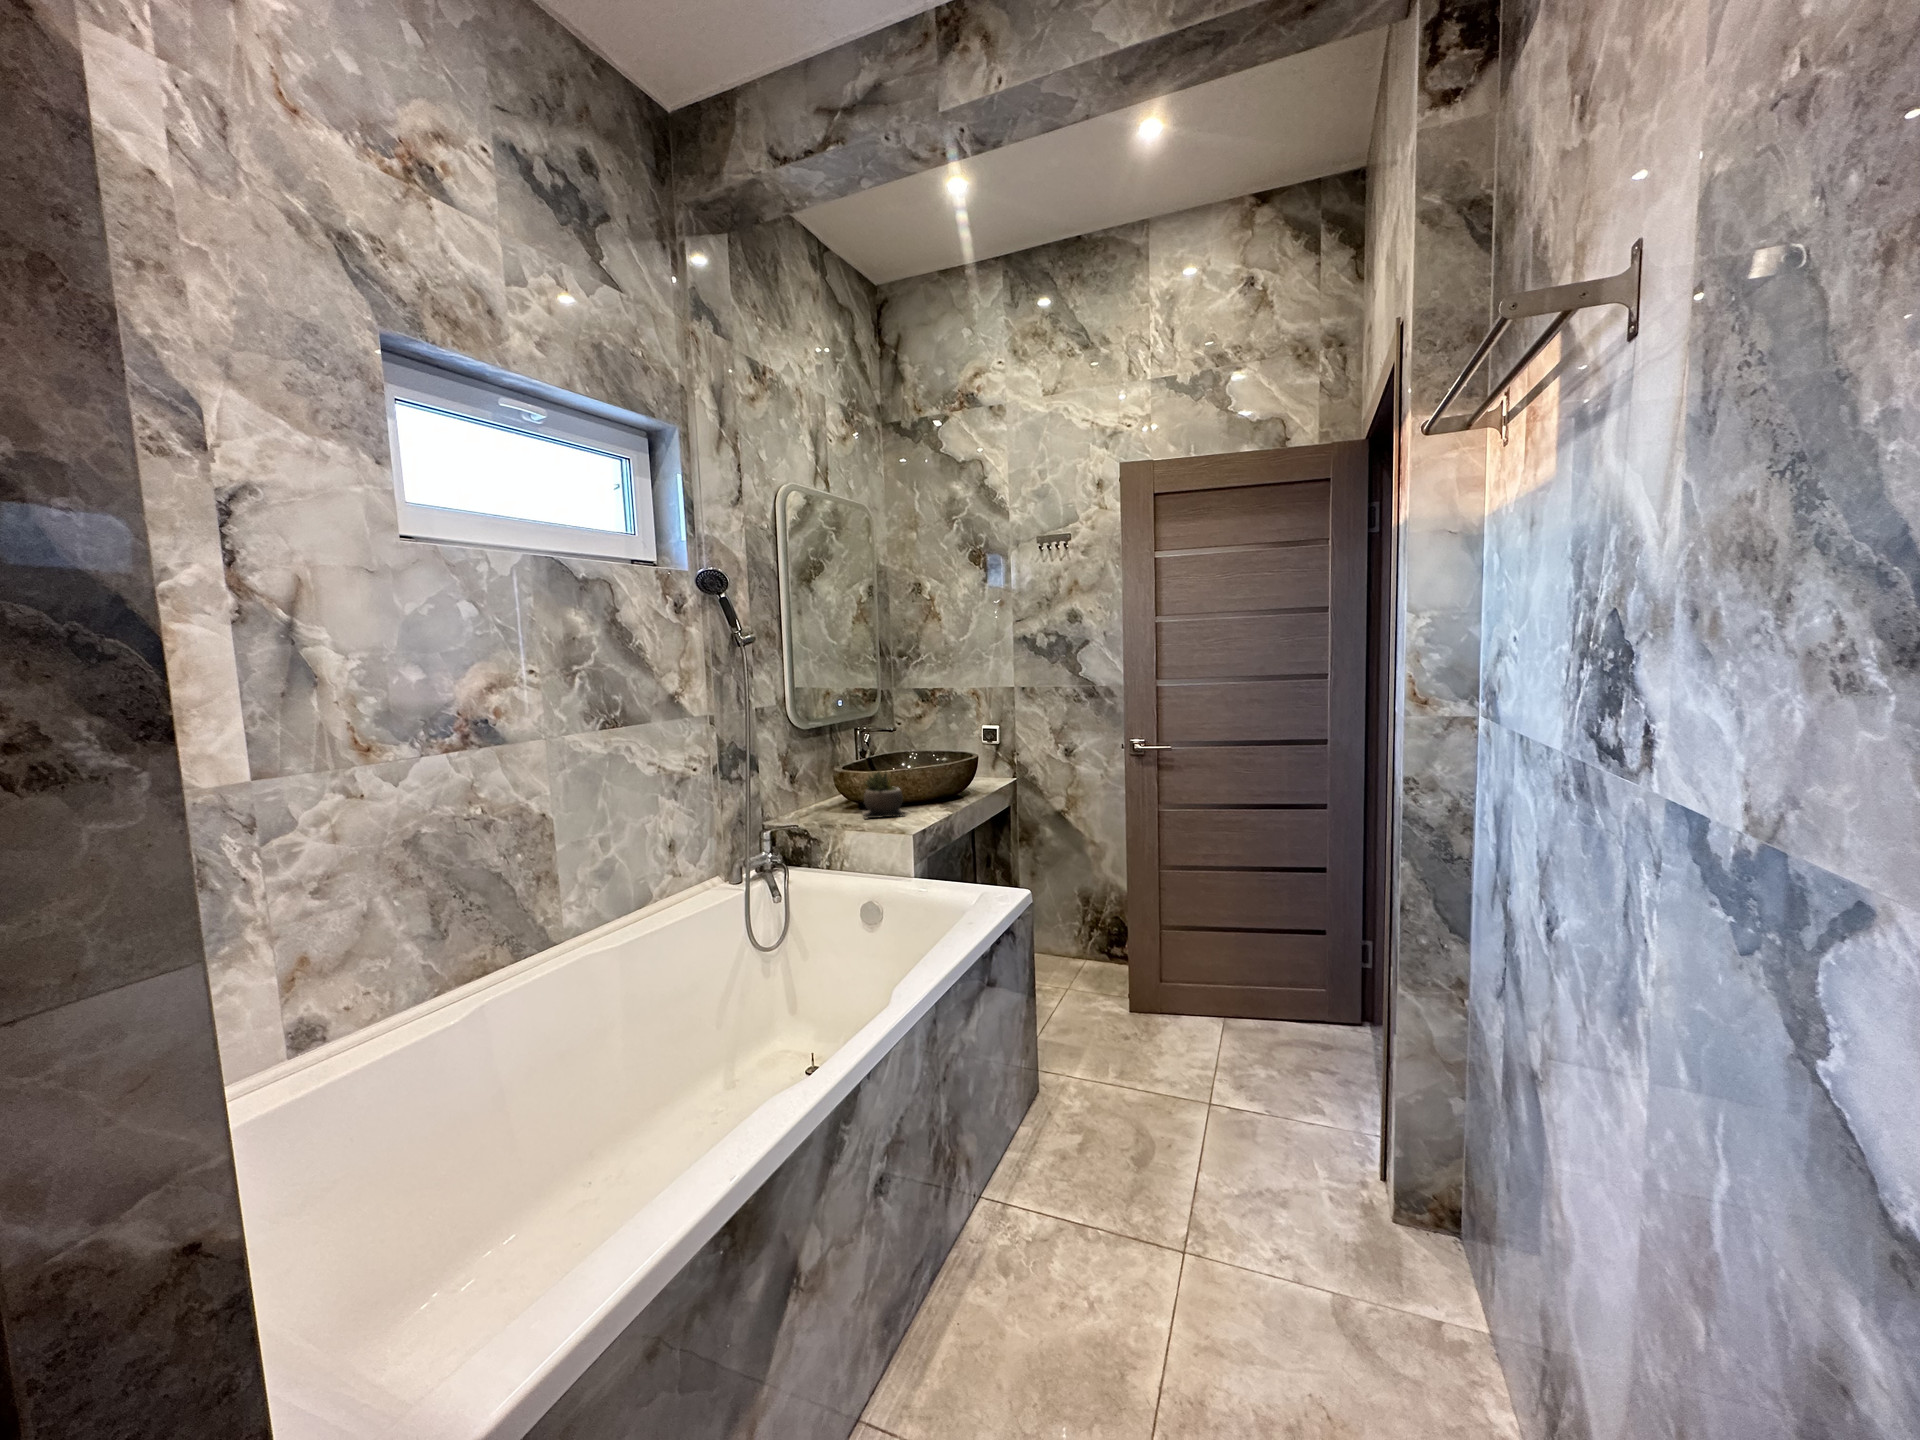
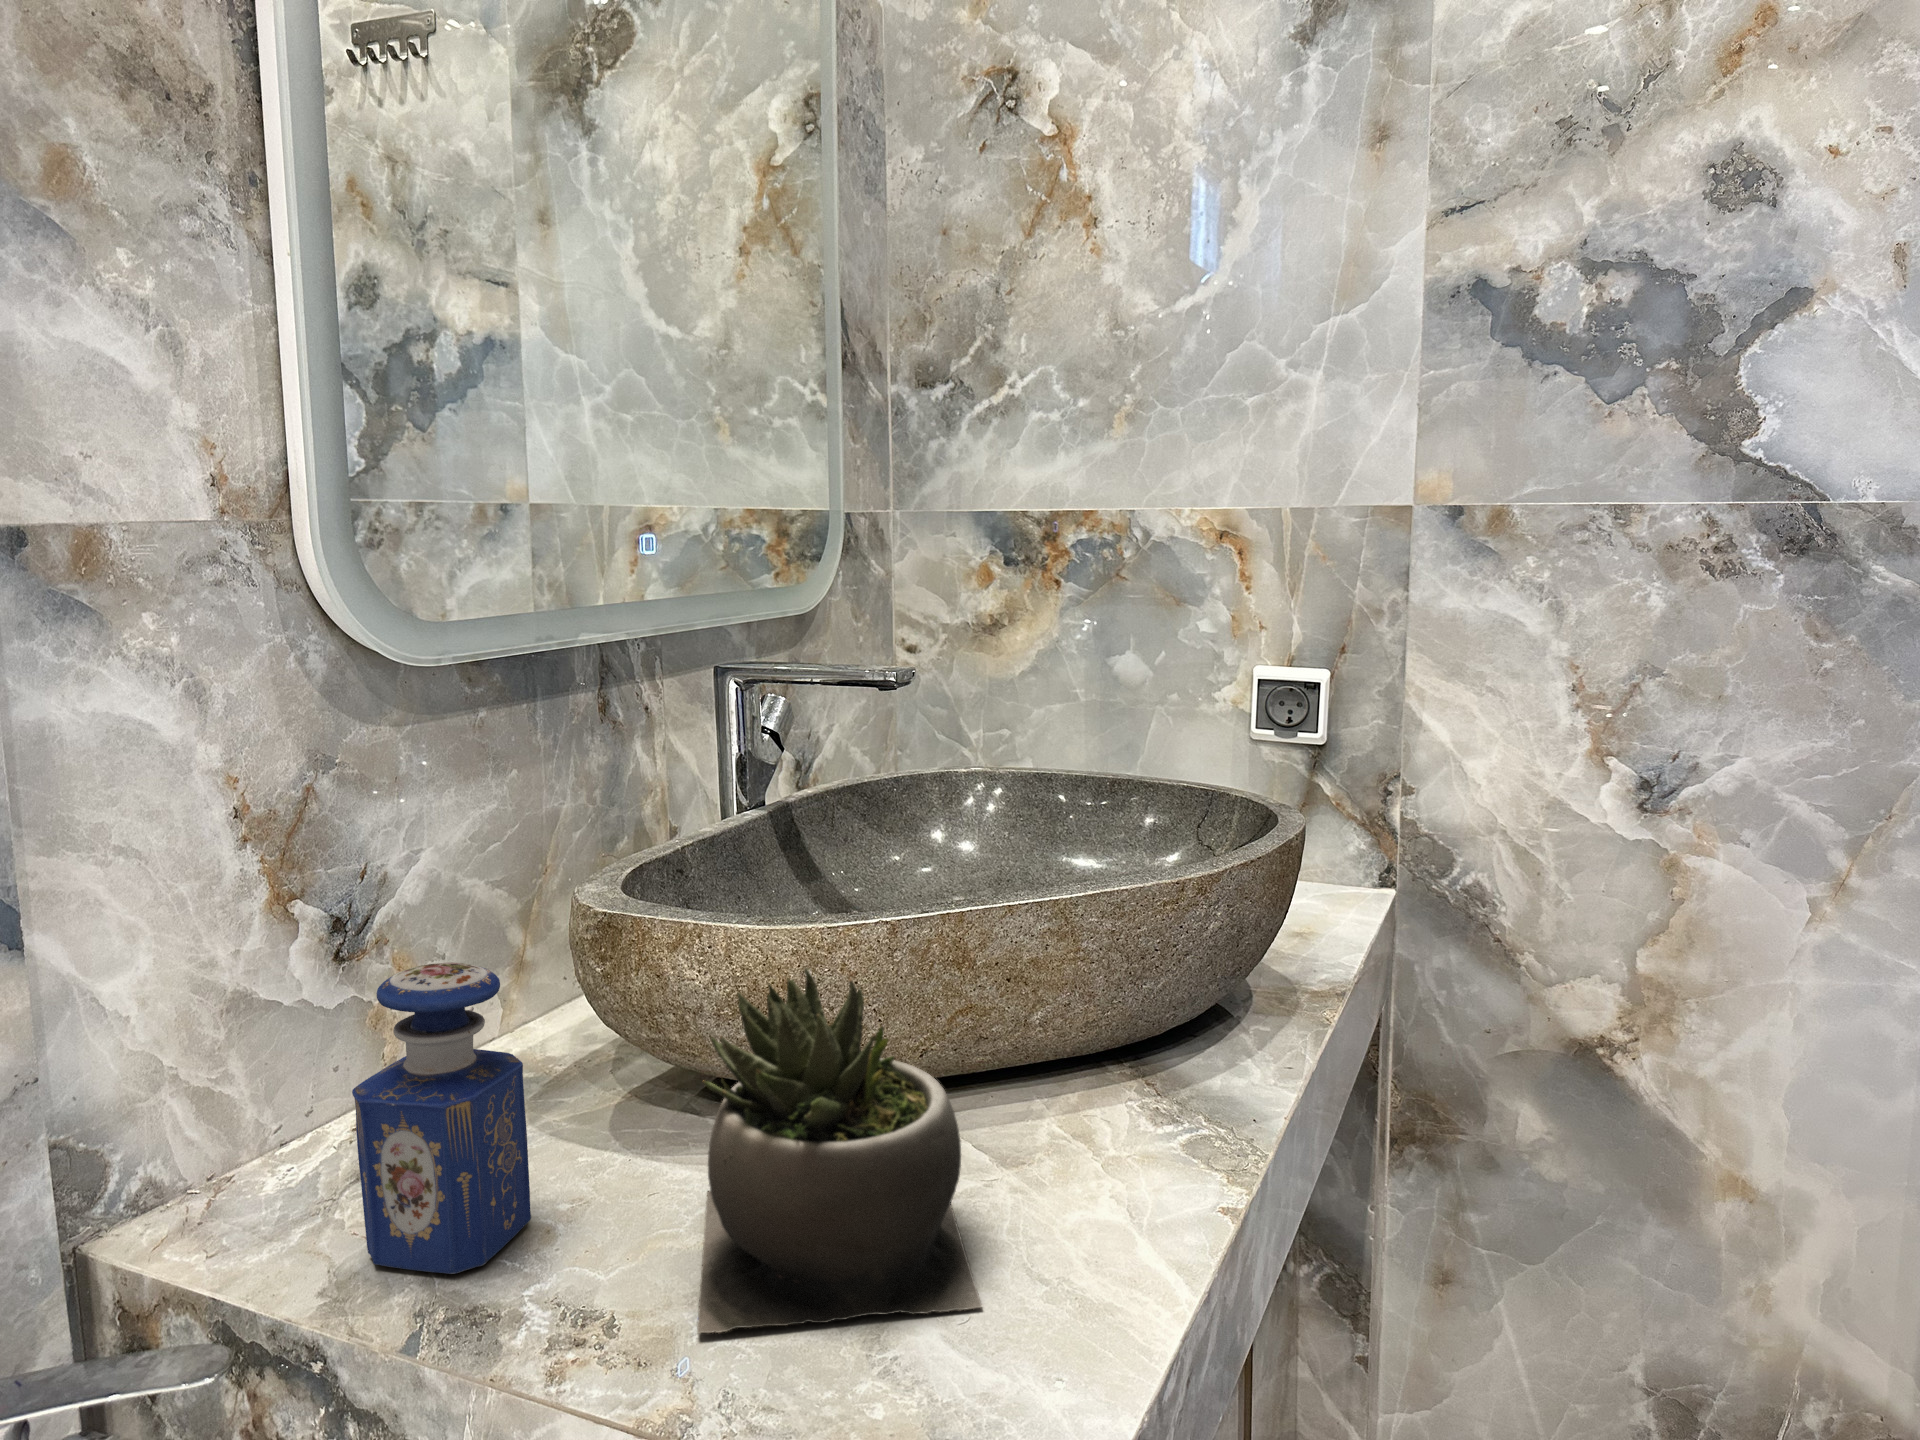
perfume bottle: none [808,772,834,818] -> present [352,963,531,1274]

